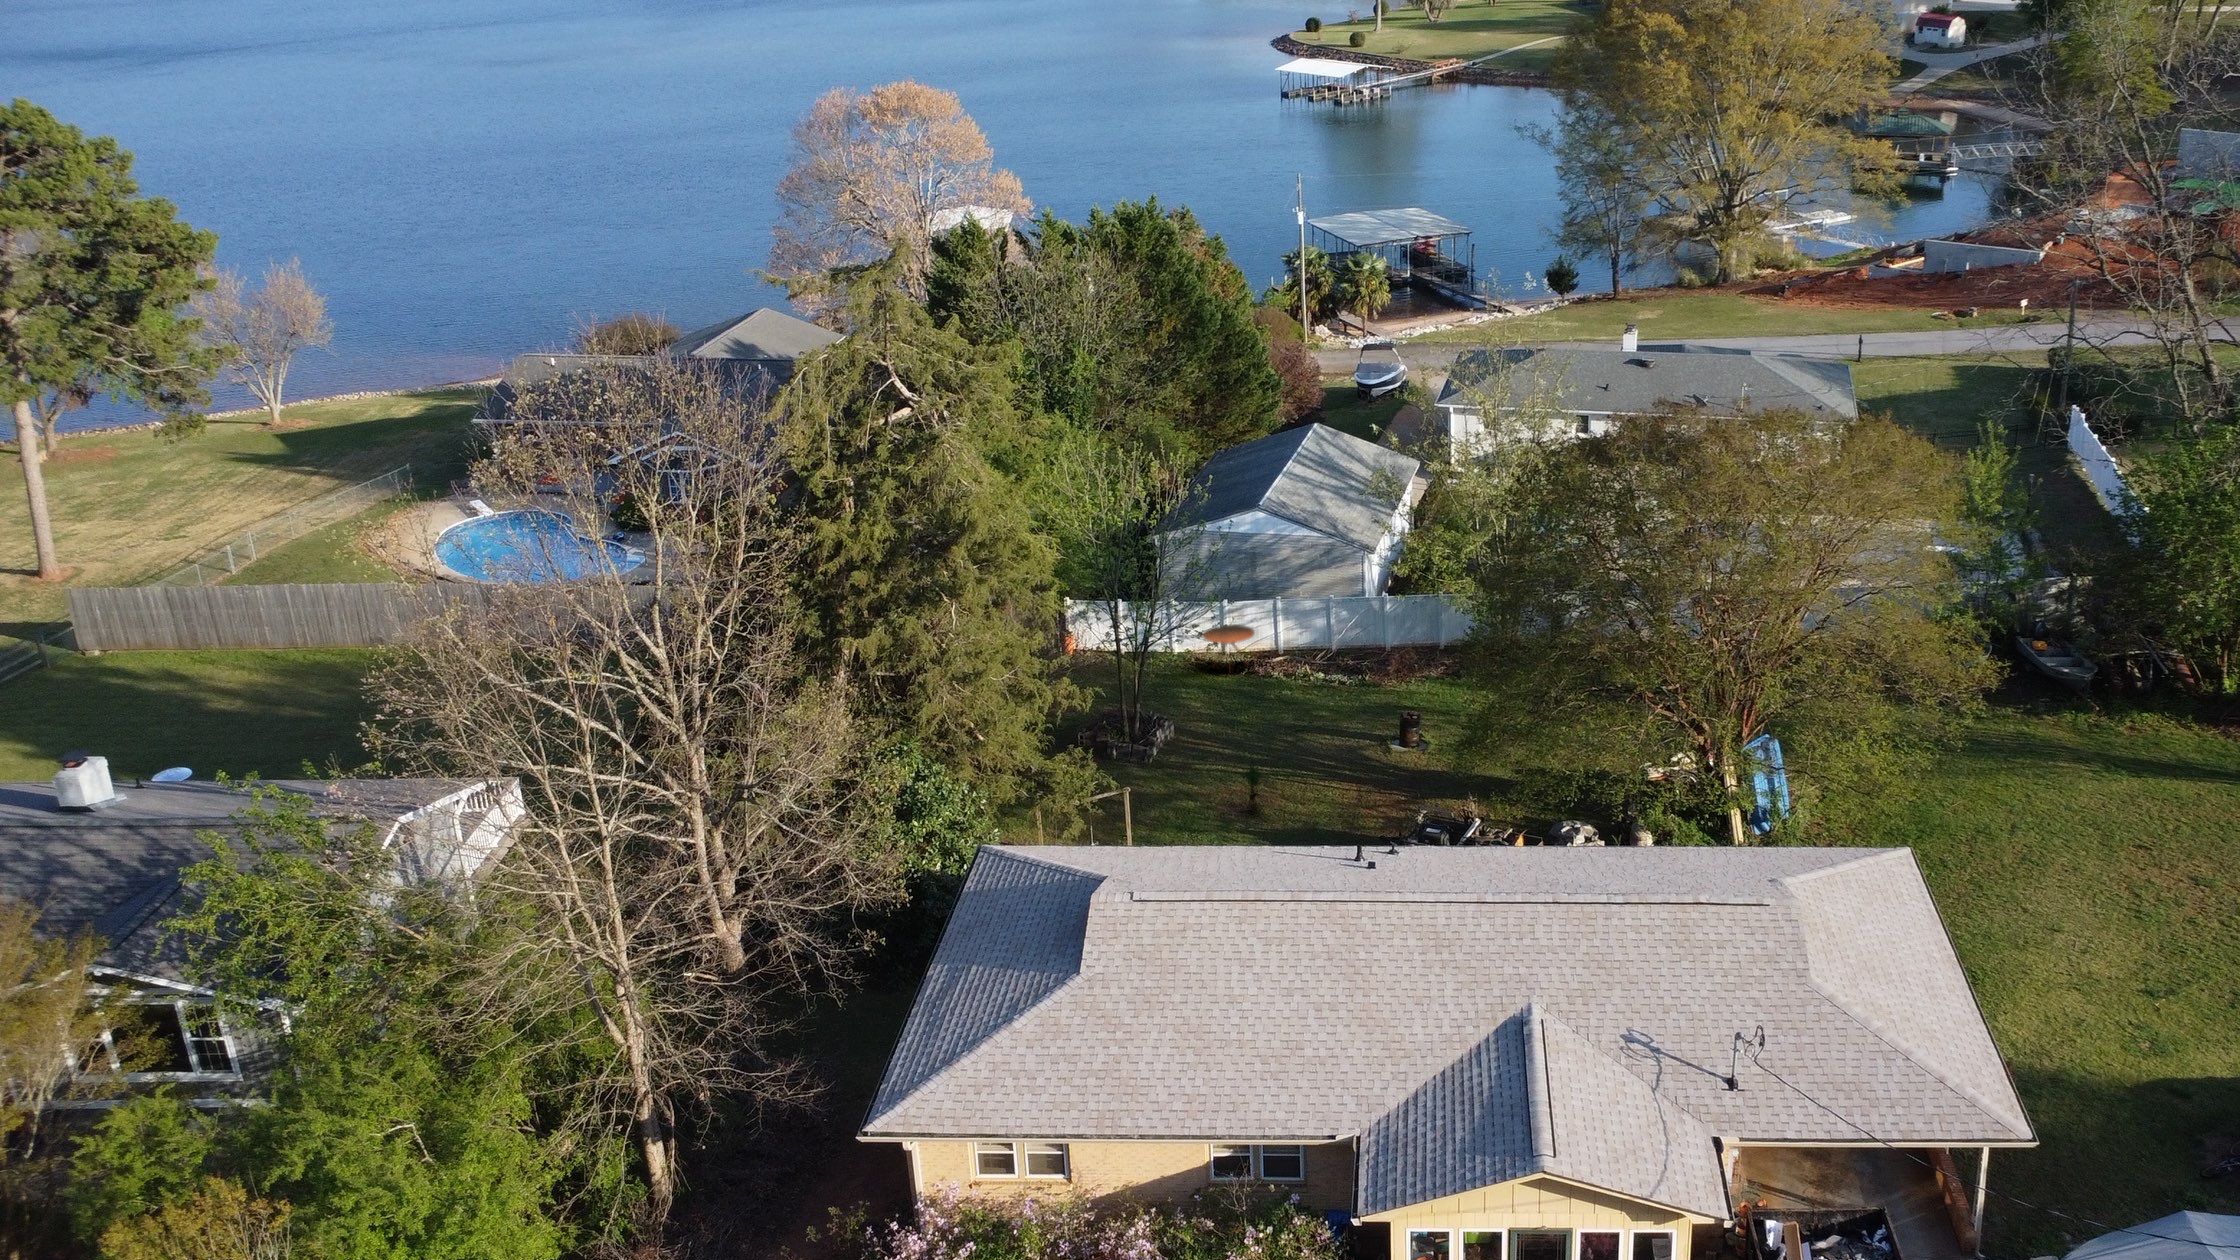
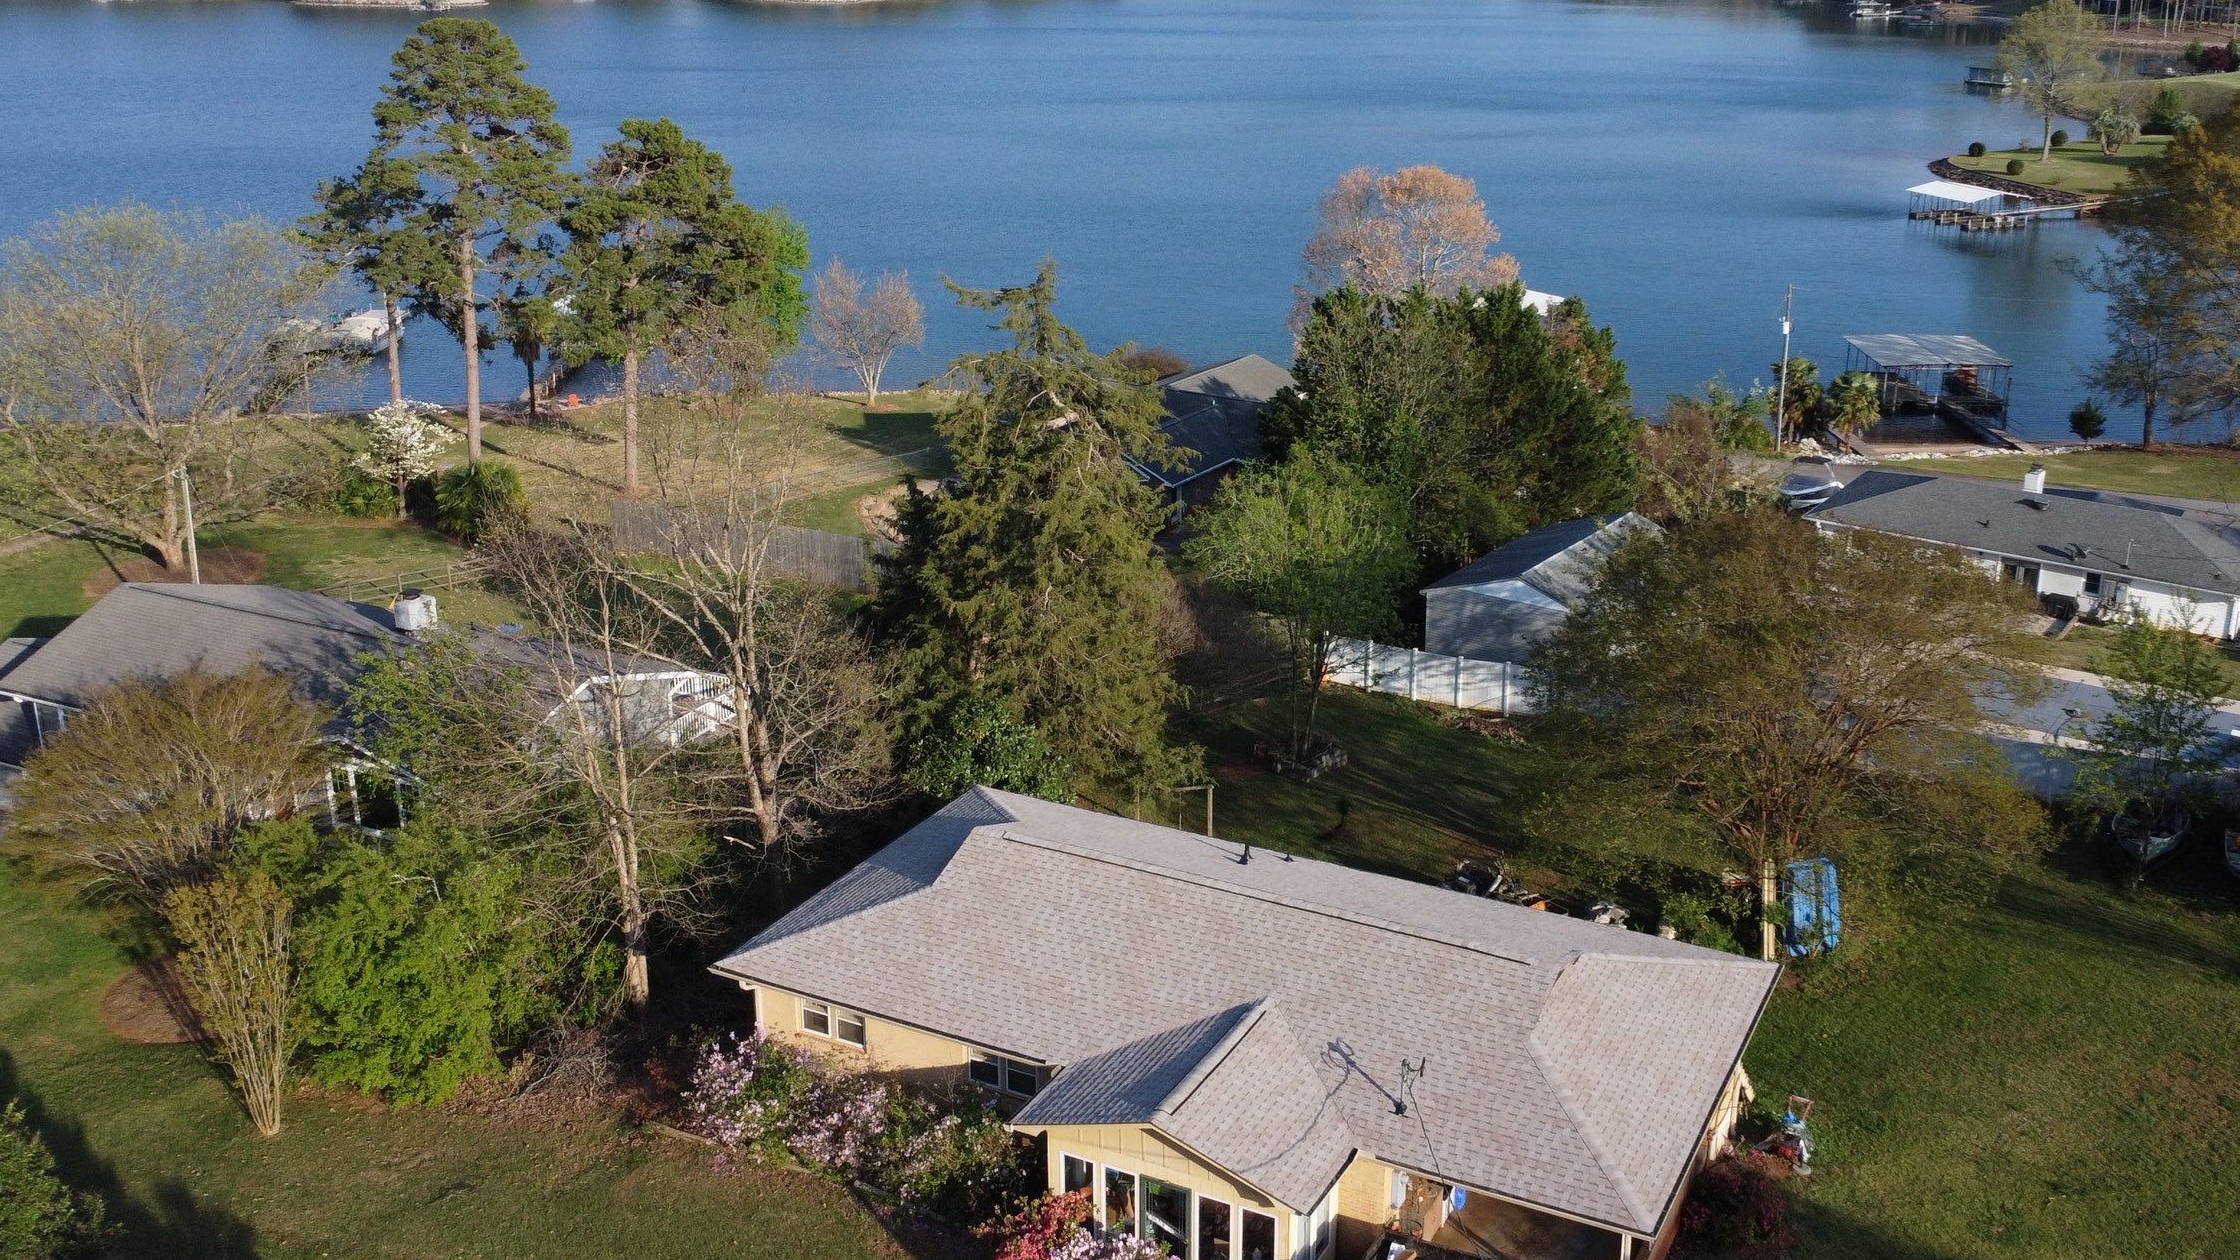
round table: present [1203,624,1255,664] -> none [1424,678,1476,726]

